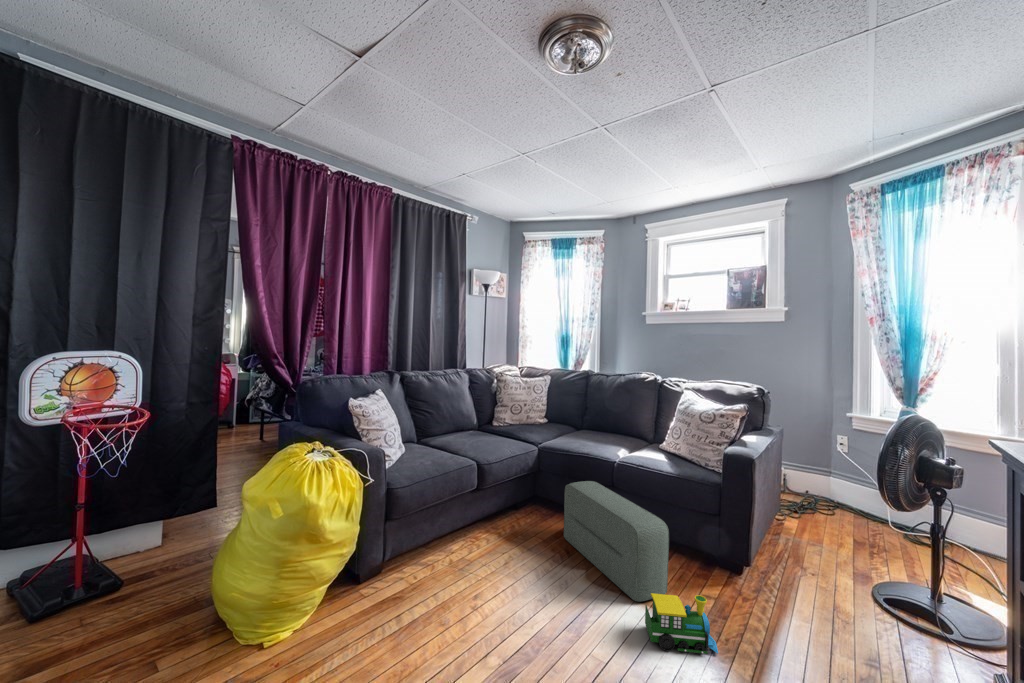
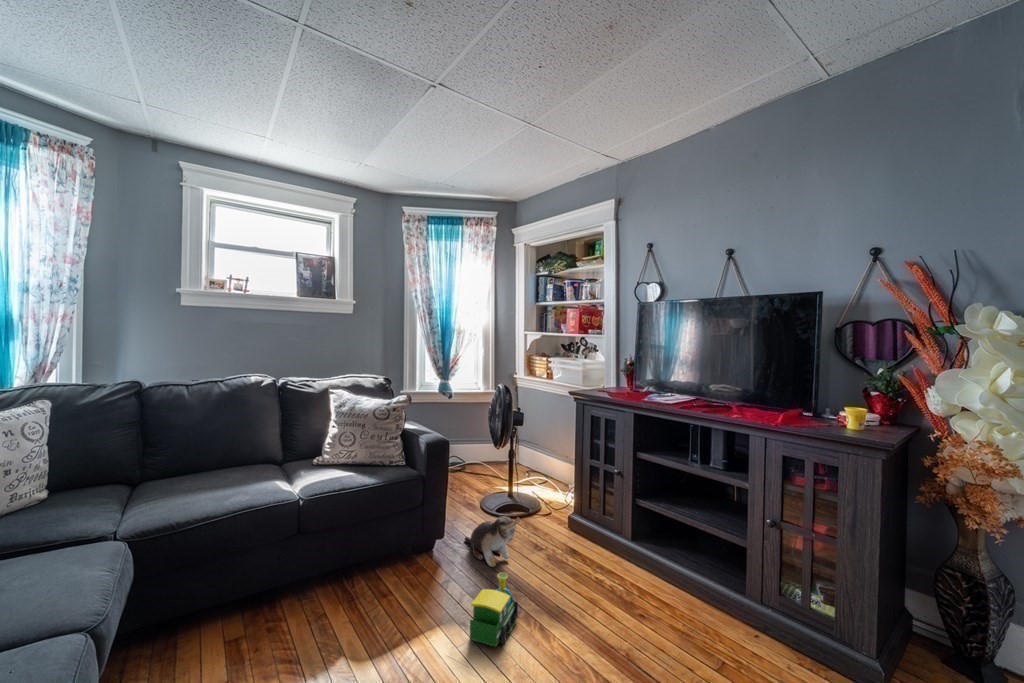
pouf: present [564,481,669,601] -> none [254,530,441,649]
plush toy: none [763,564,808,627] -> present [465,516,520,567]

